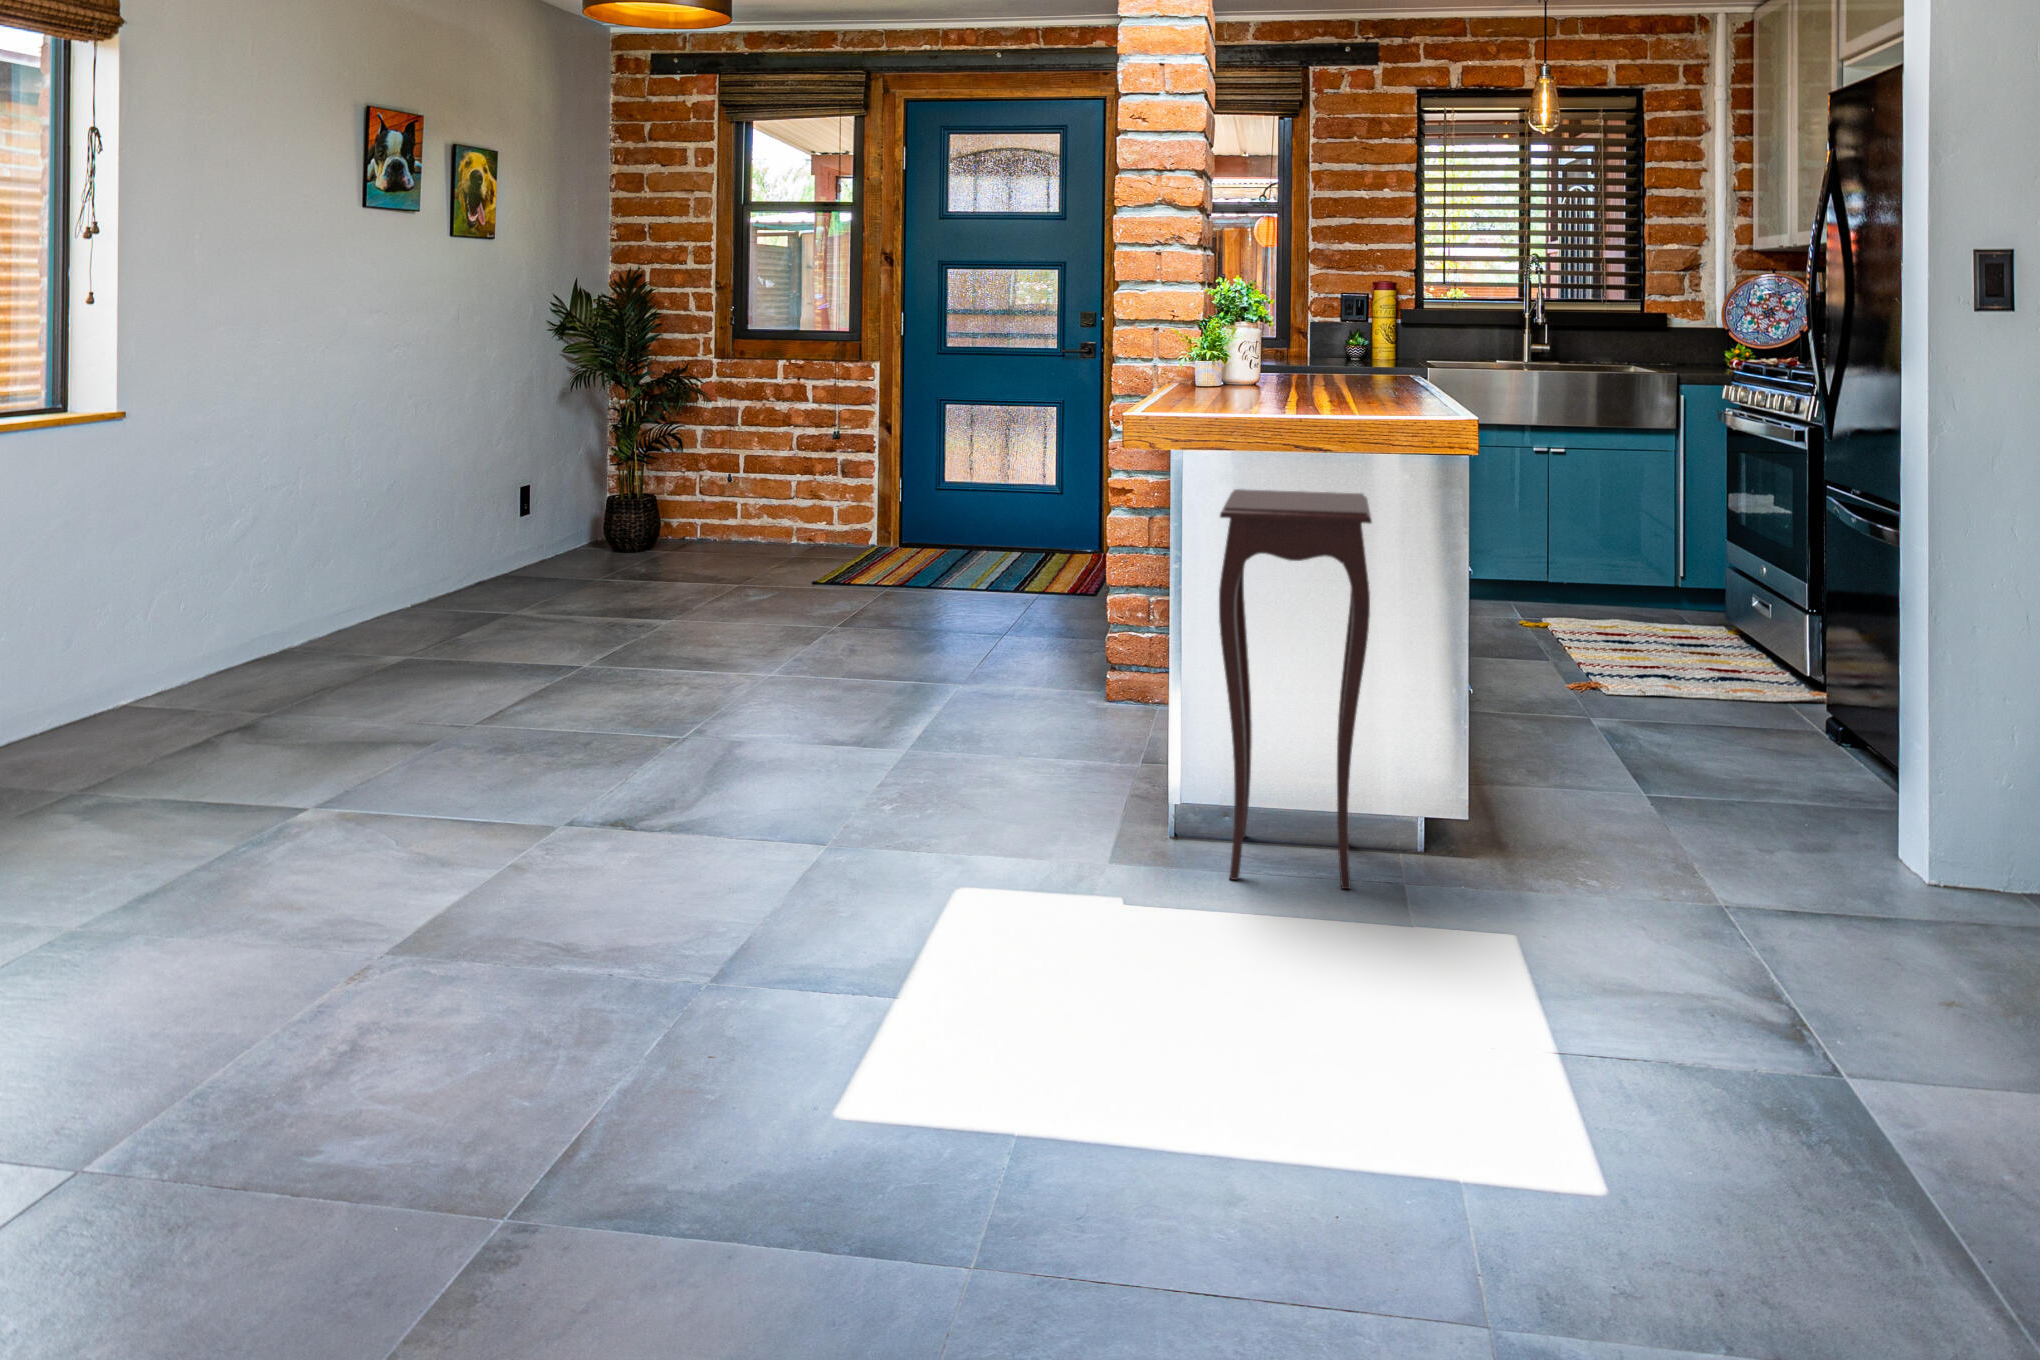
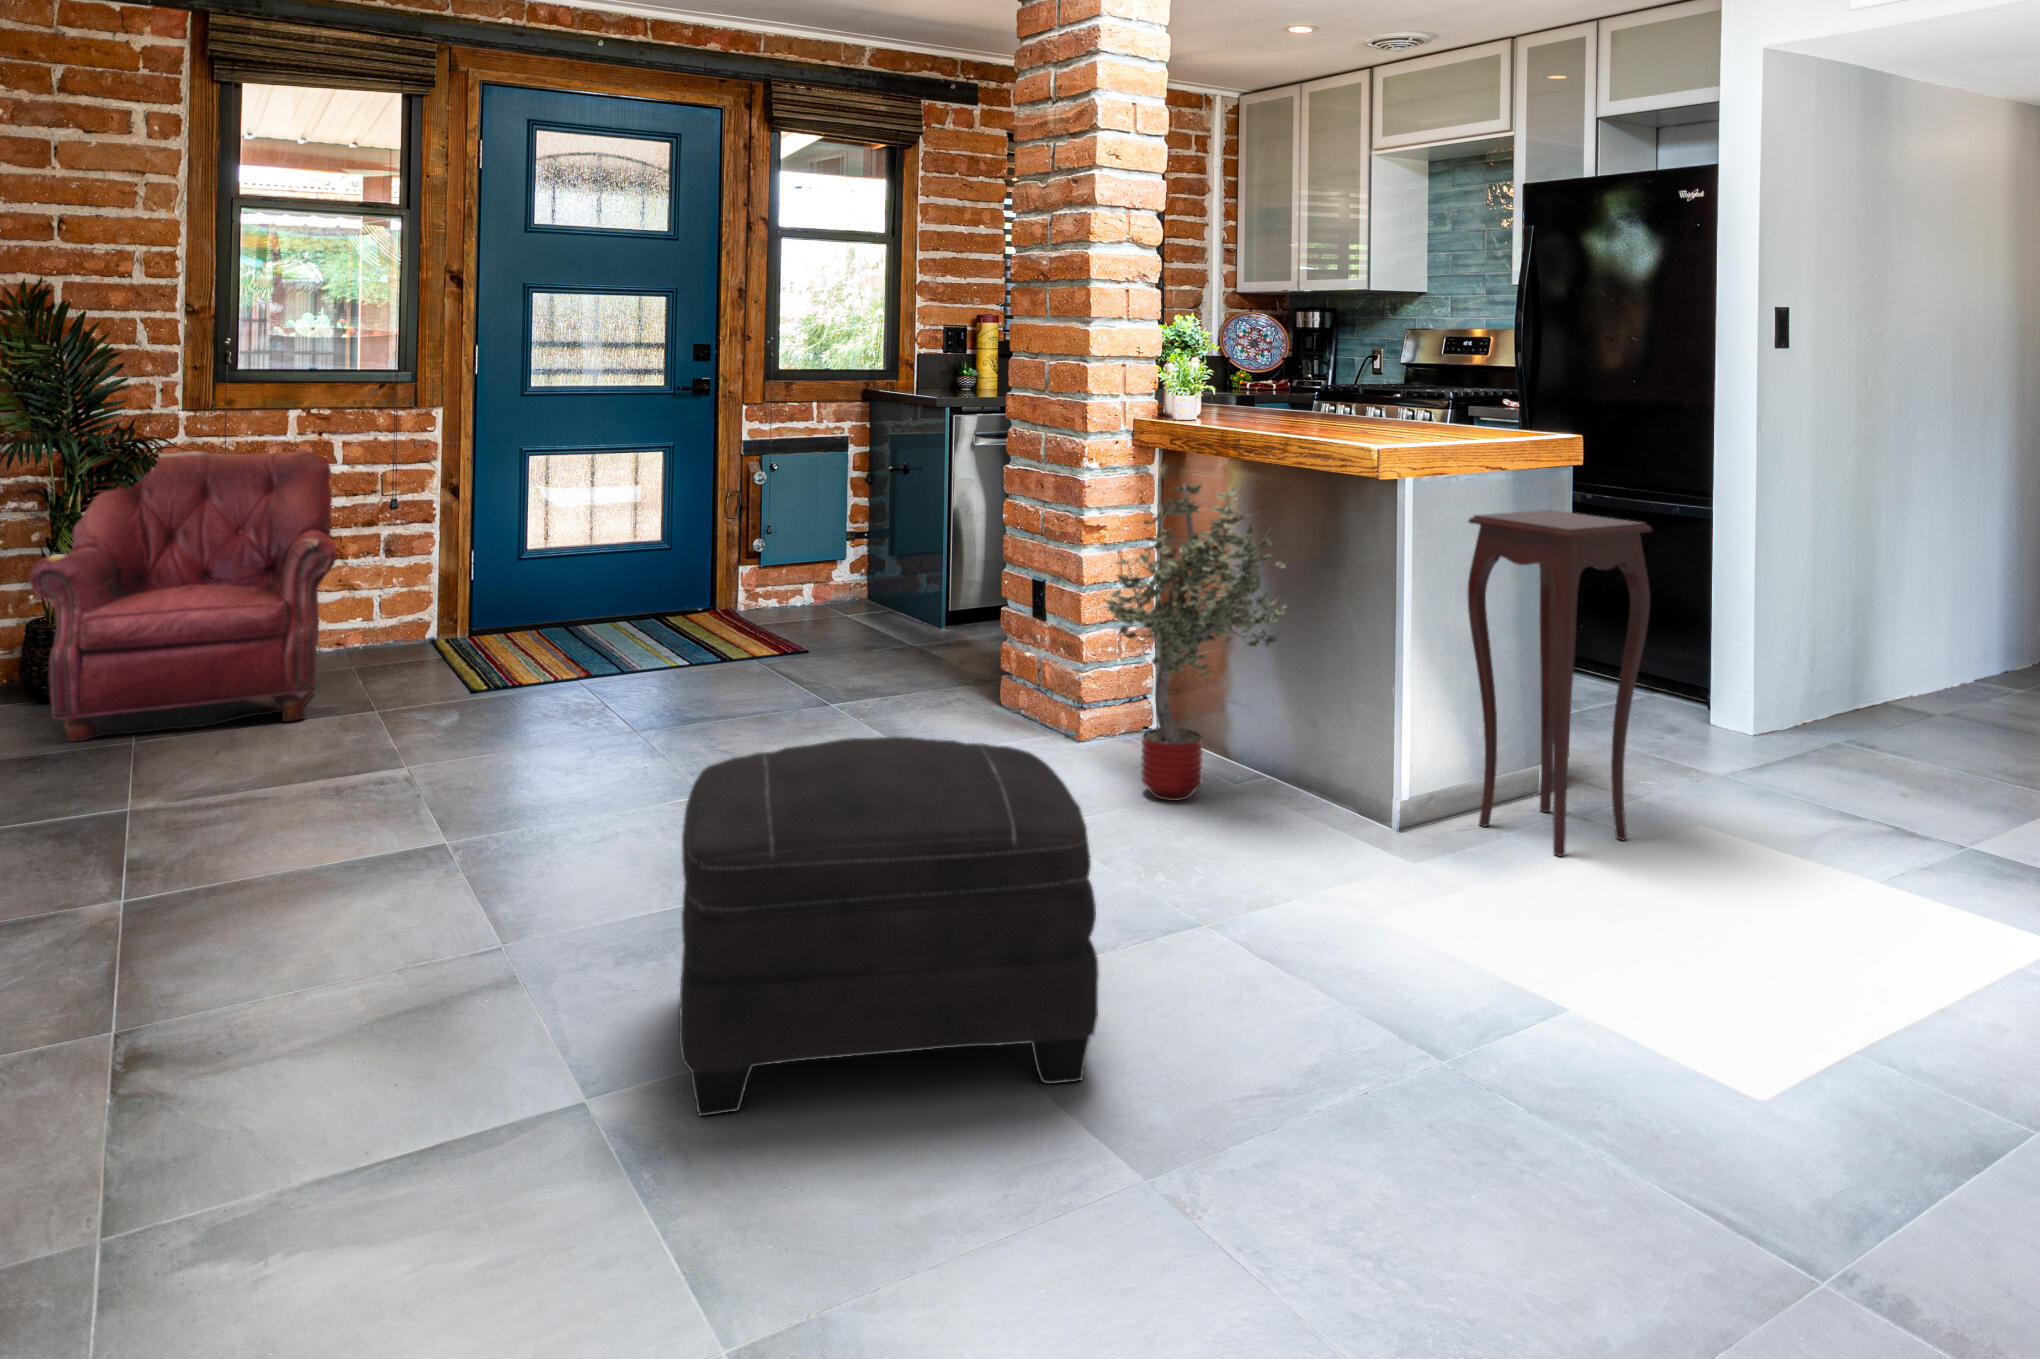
armchair: none [551,385,782,577] -> present [29,447,336,741]
potted tree: none [983,438,1146,747] -> present [1105,485,1286,801]
ottoman: none [277,597,632,878] -> present [679,737,1099,1116]

